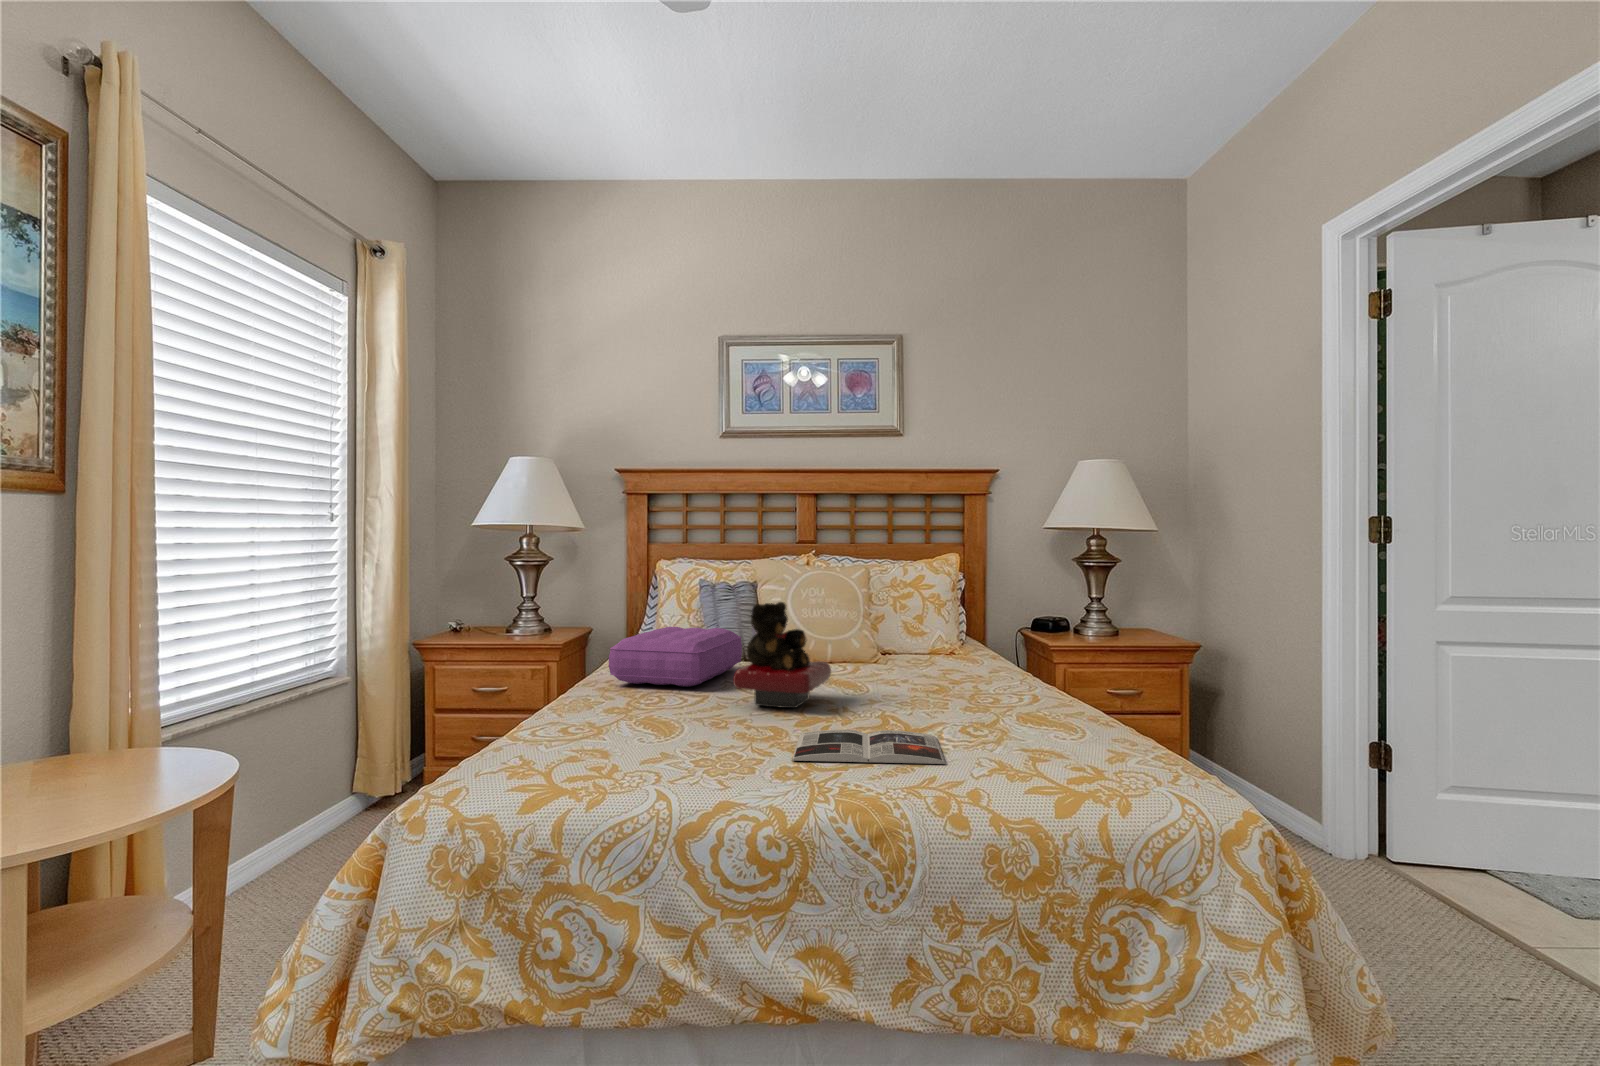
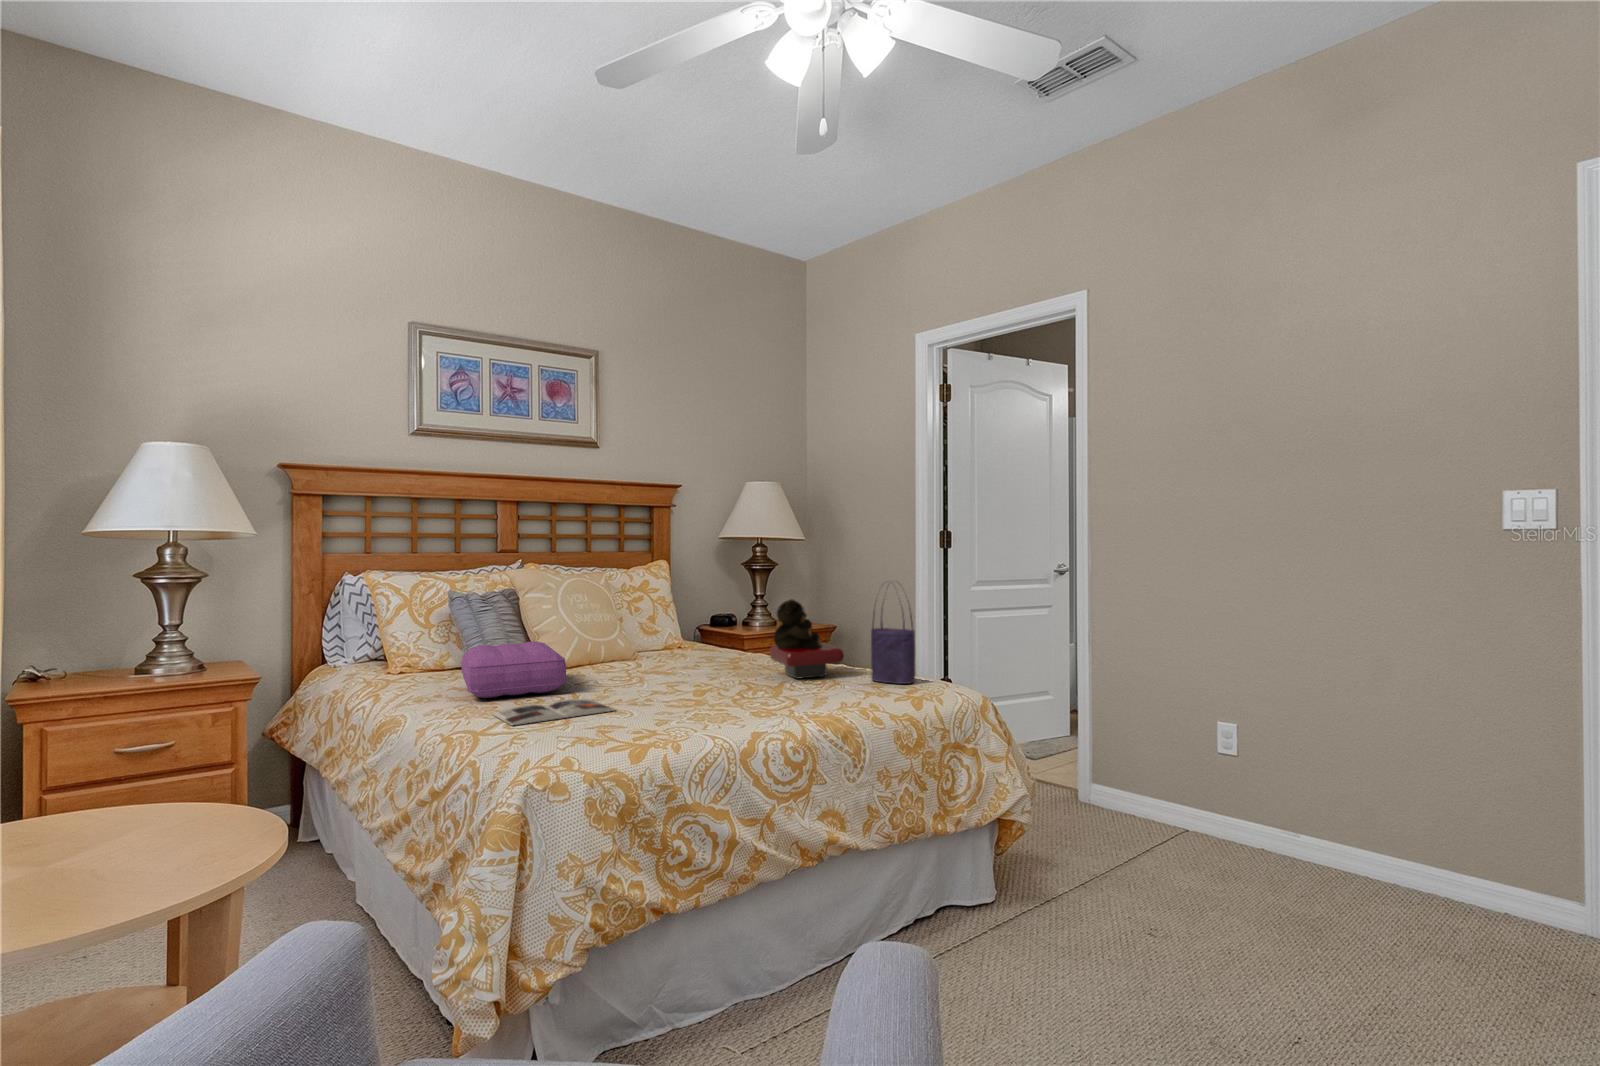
tote bag: none [1056,592,1116,763] -> present [871,585,915,684]
teddy bear: present [733,602,831,708] -> present [770,599,844,679]
magazine: present [792,729,946,764] -> present [493,699,615,725]

